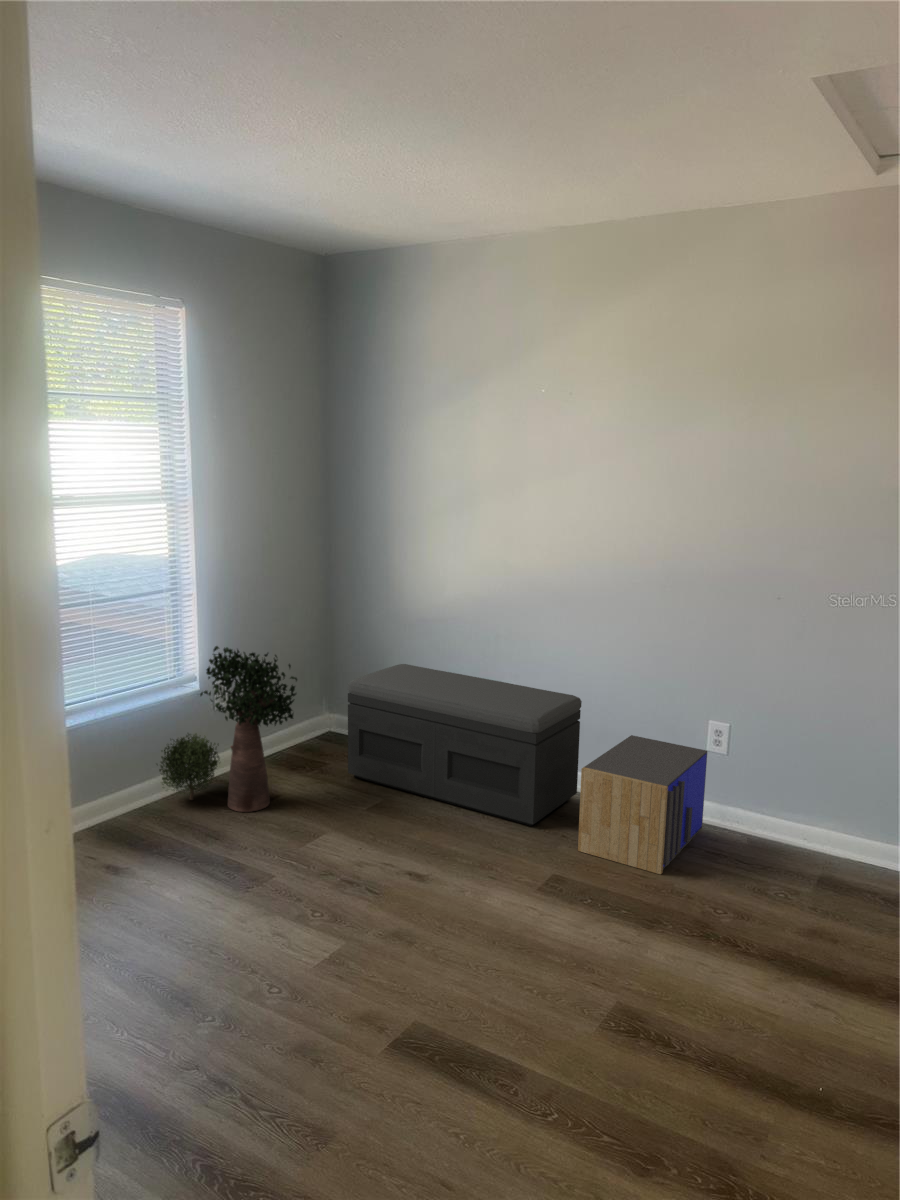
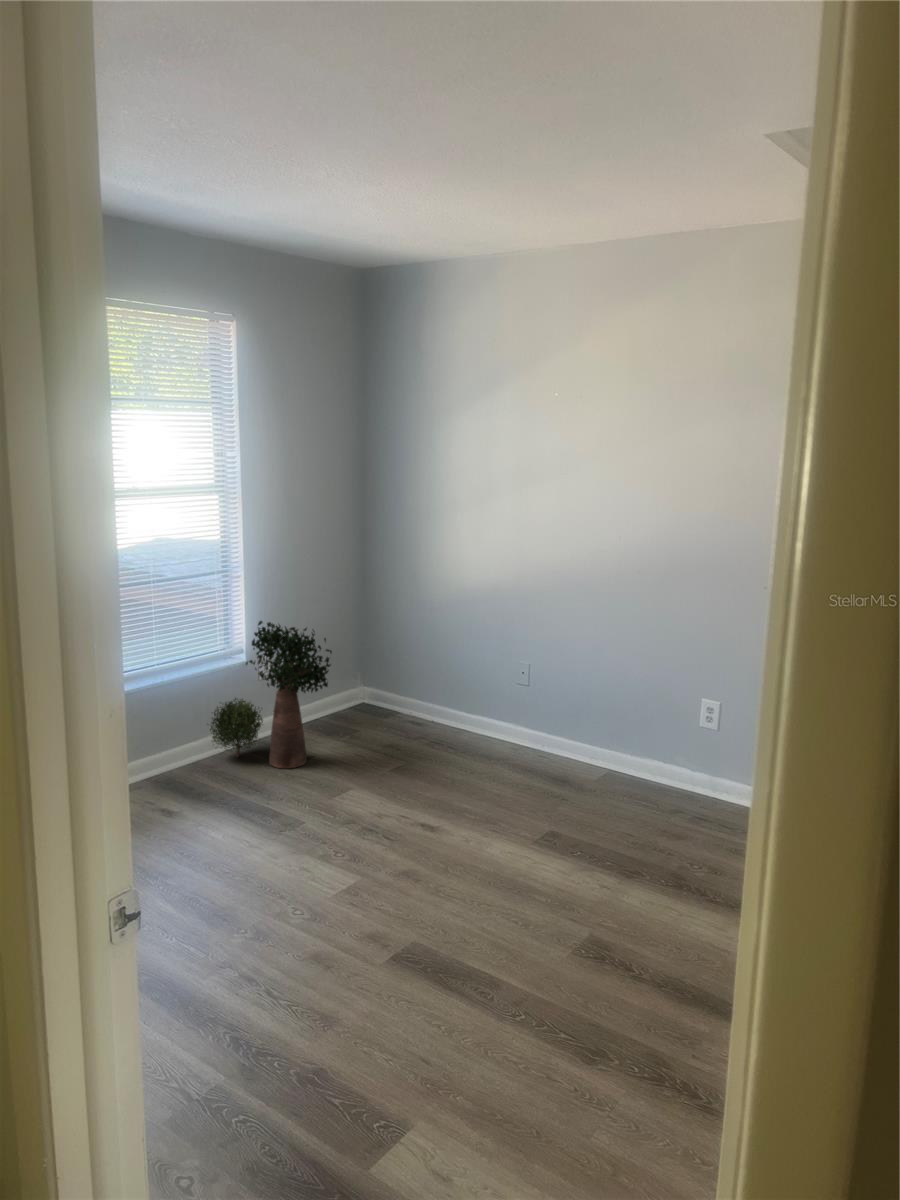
storage bench: present [348,664,582,826] -> none [378,640,589,788]
nightstand: present [578,735,707,874] -> none [577,709,700,833]

